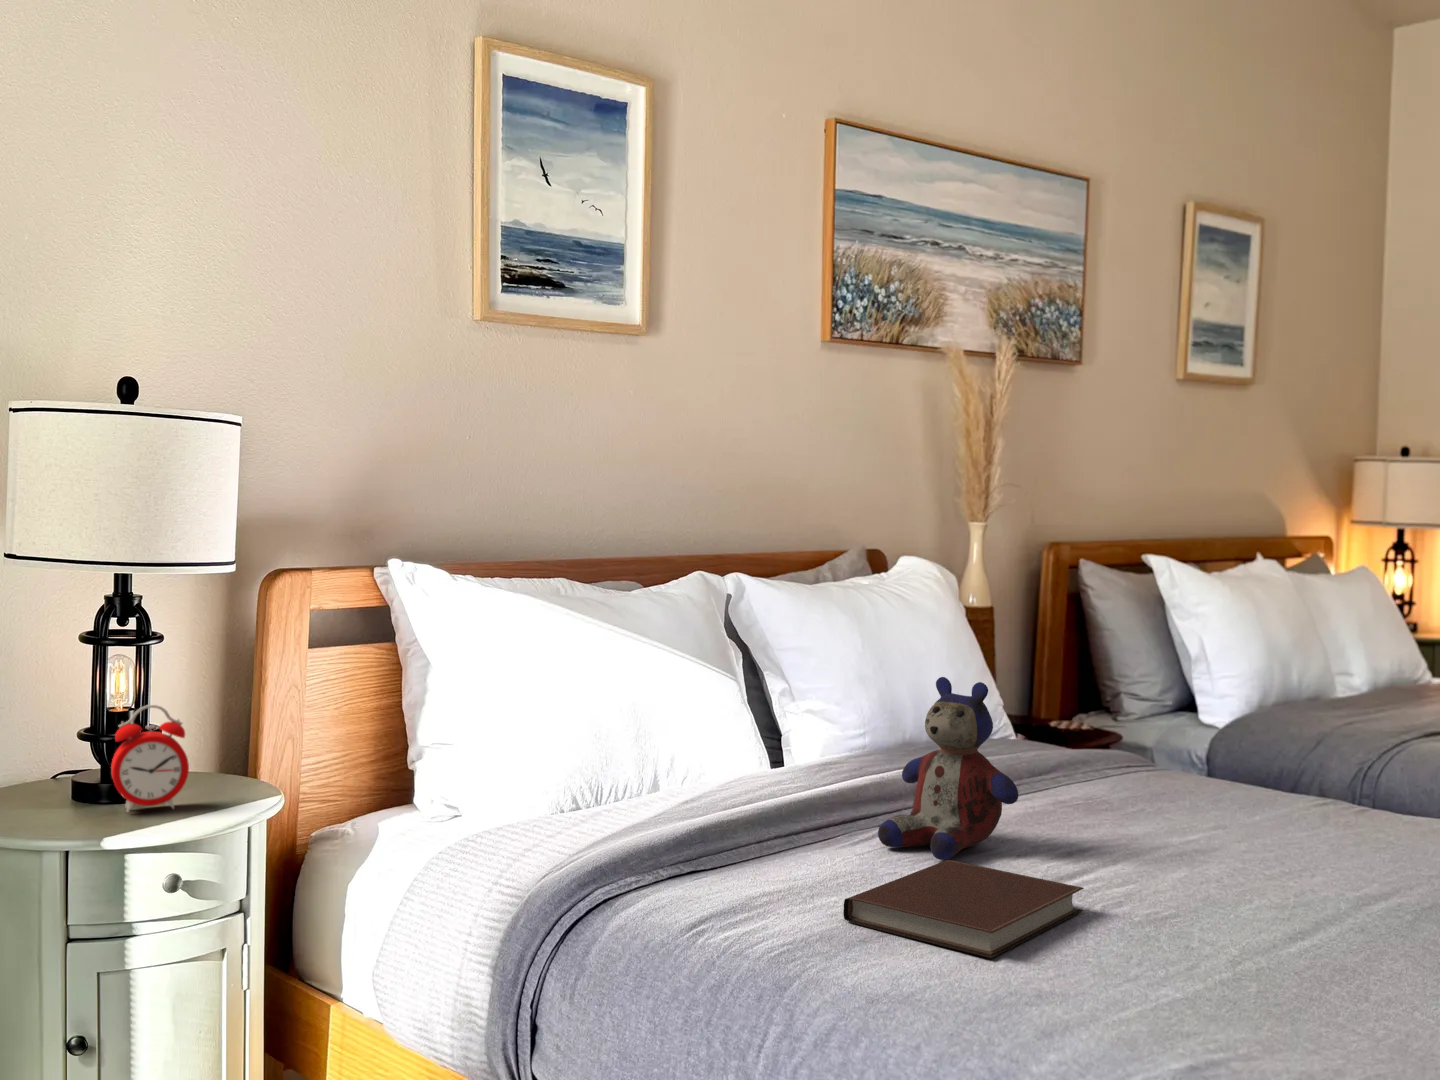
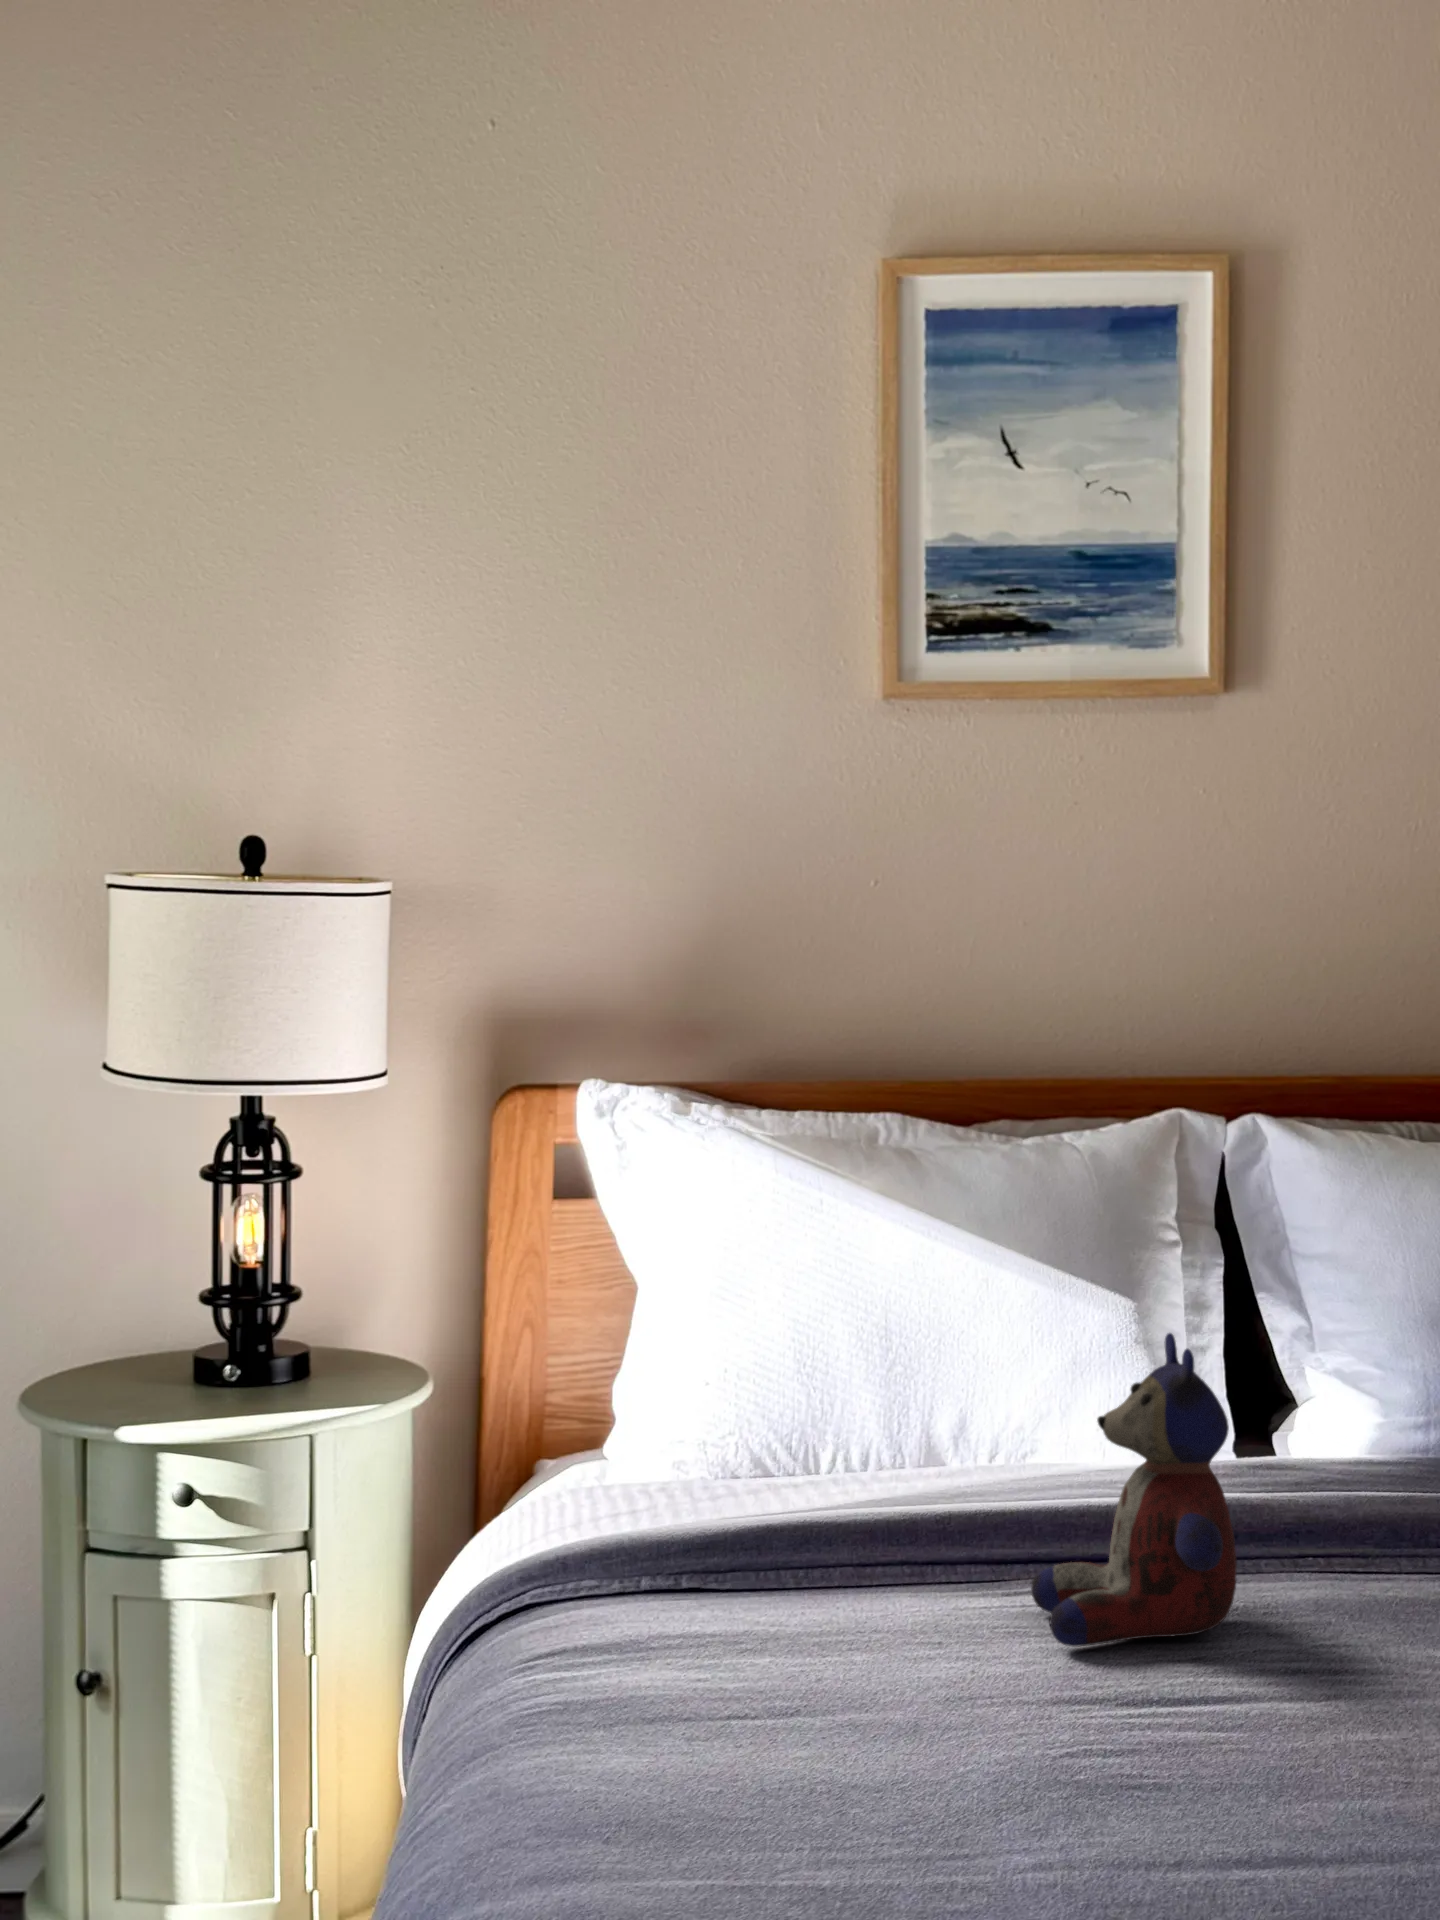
alarm clock: present [111,705,189,812] -> none [181,1266,276,1402]
notebook: present [843,860,1084,958] -> none [698,1641,1073,1783]

